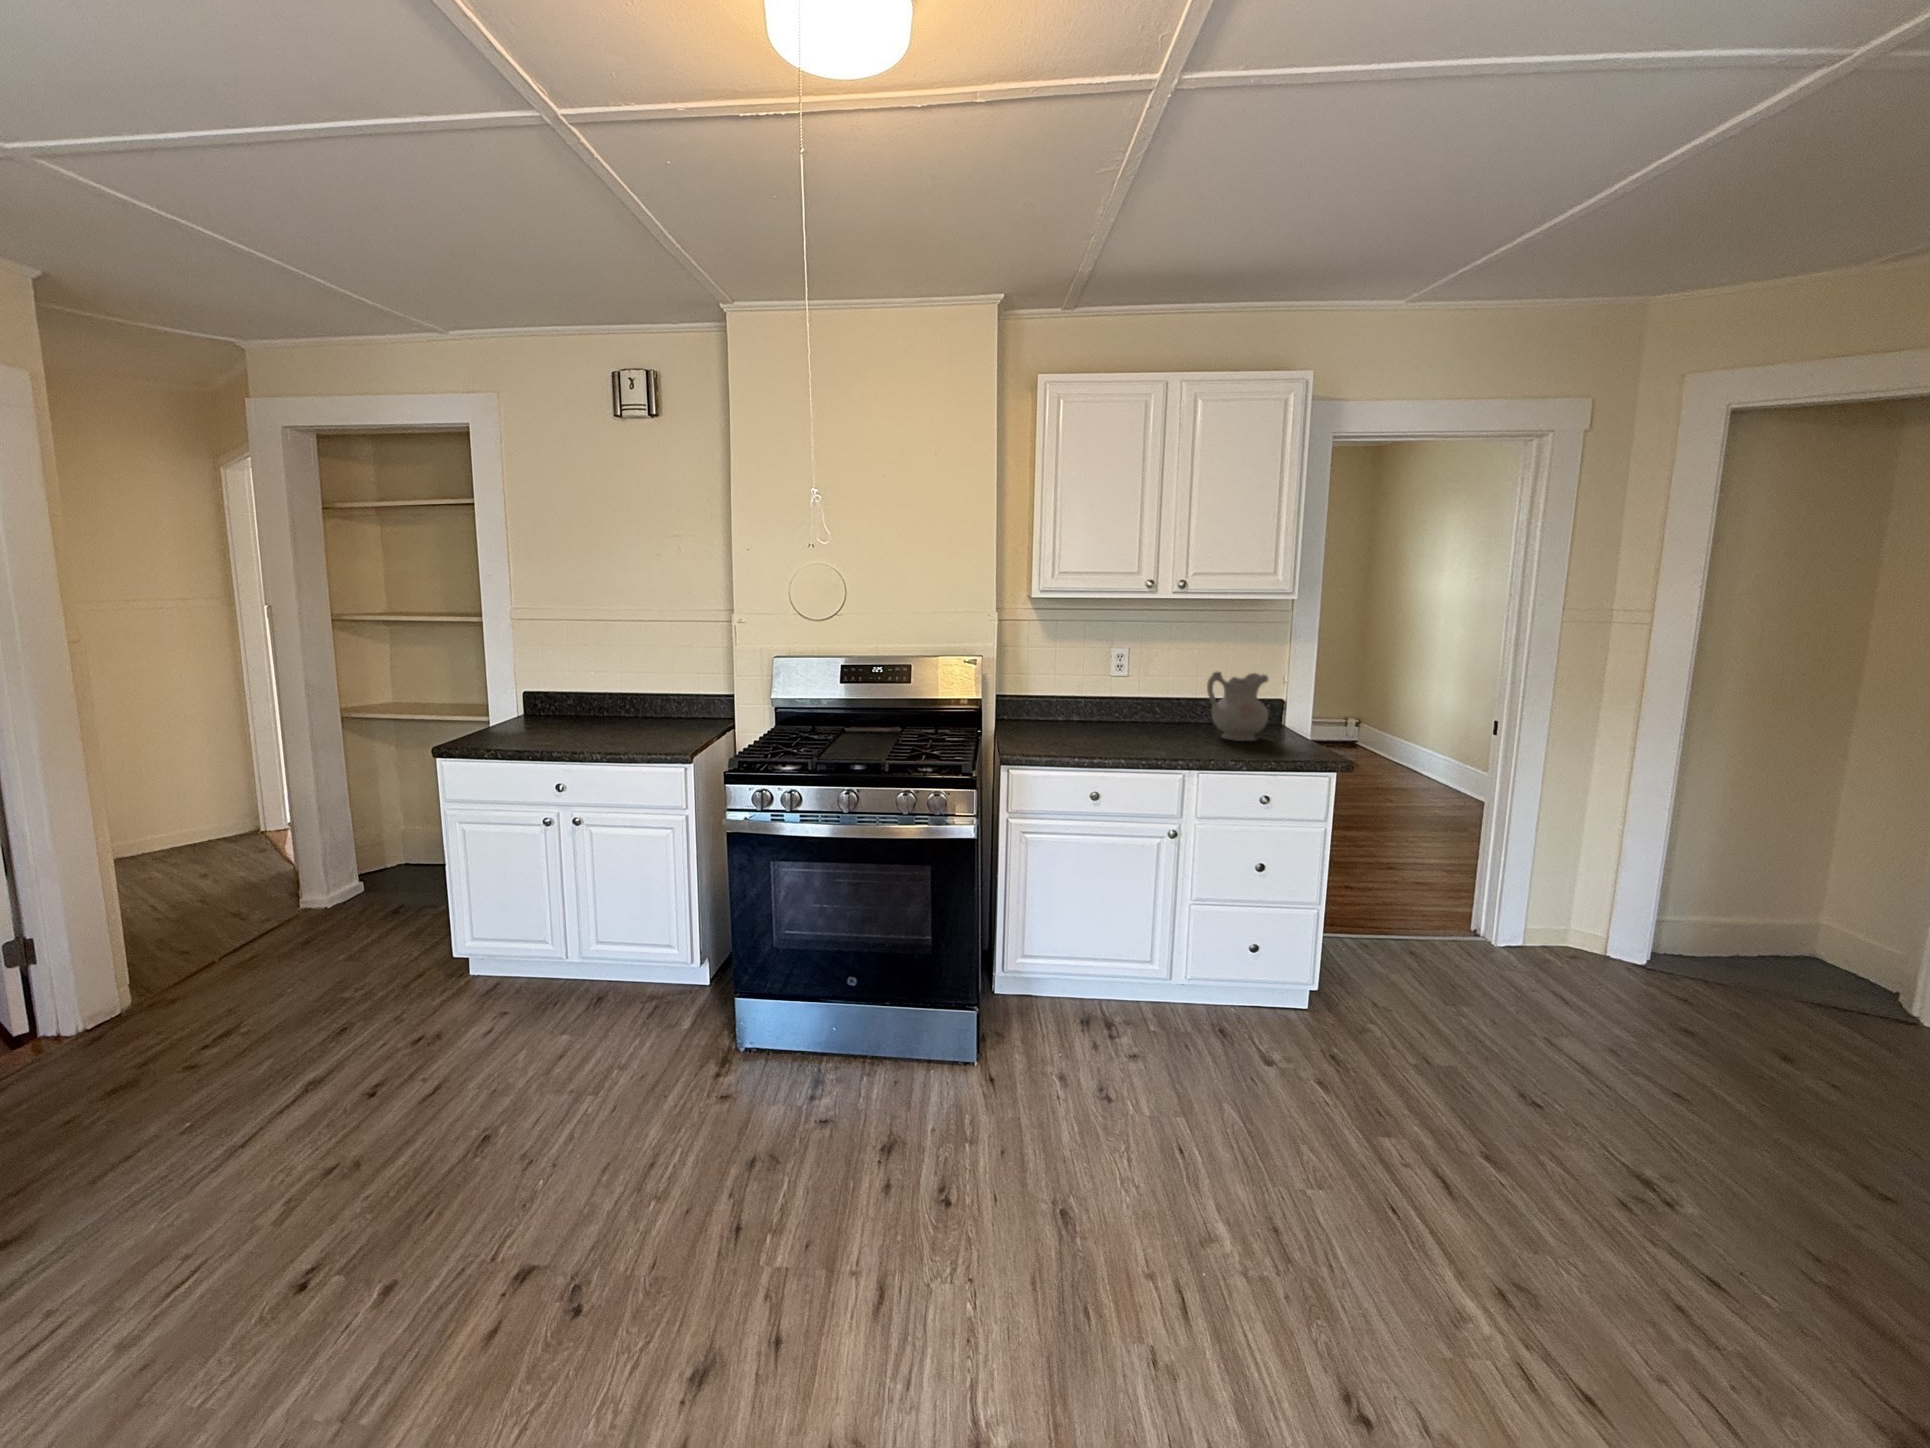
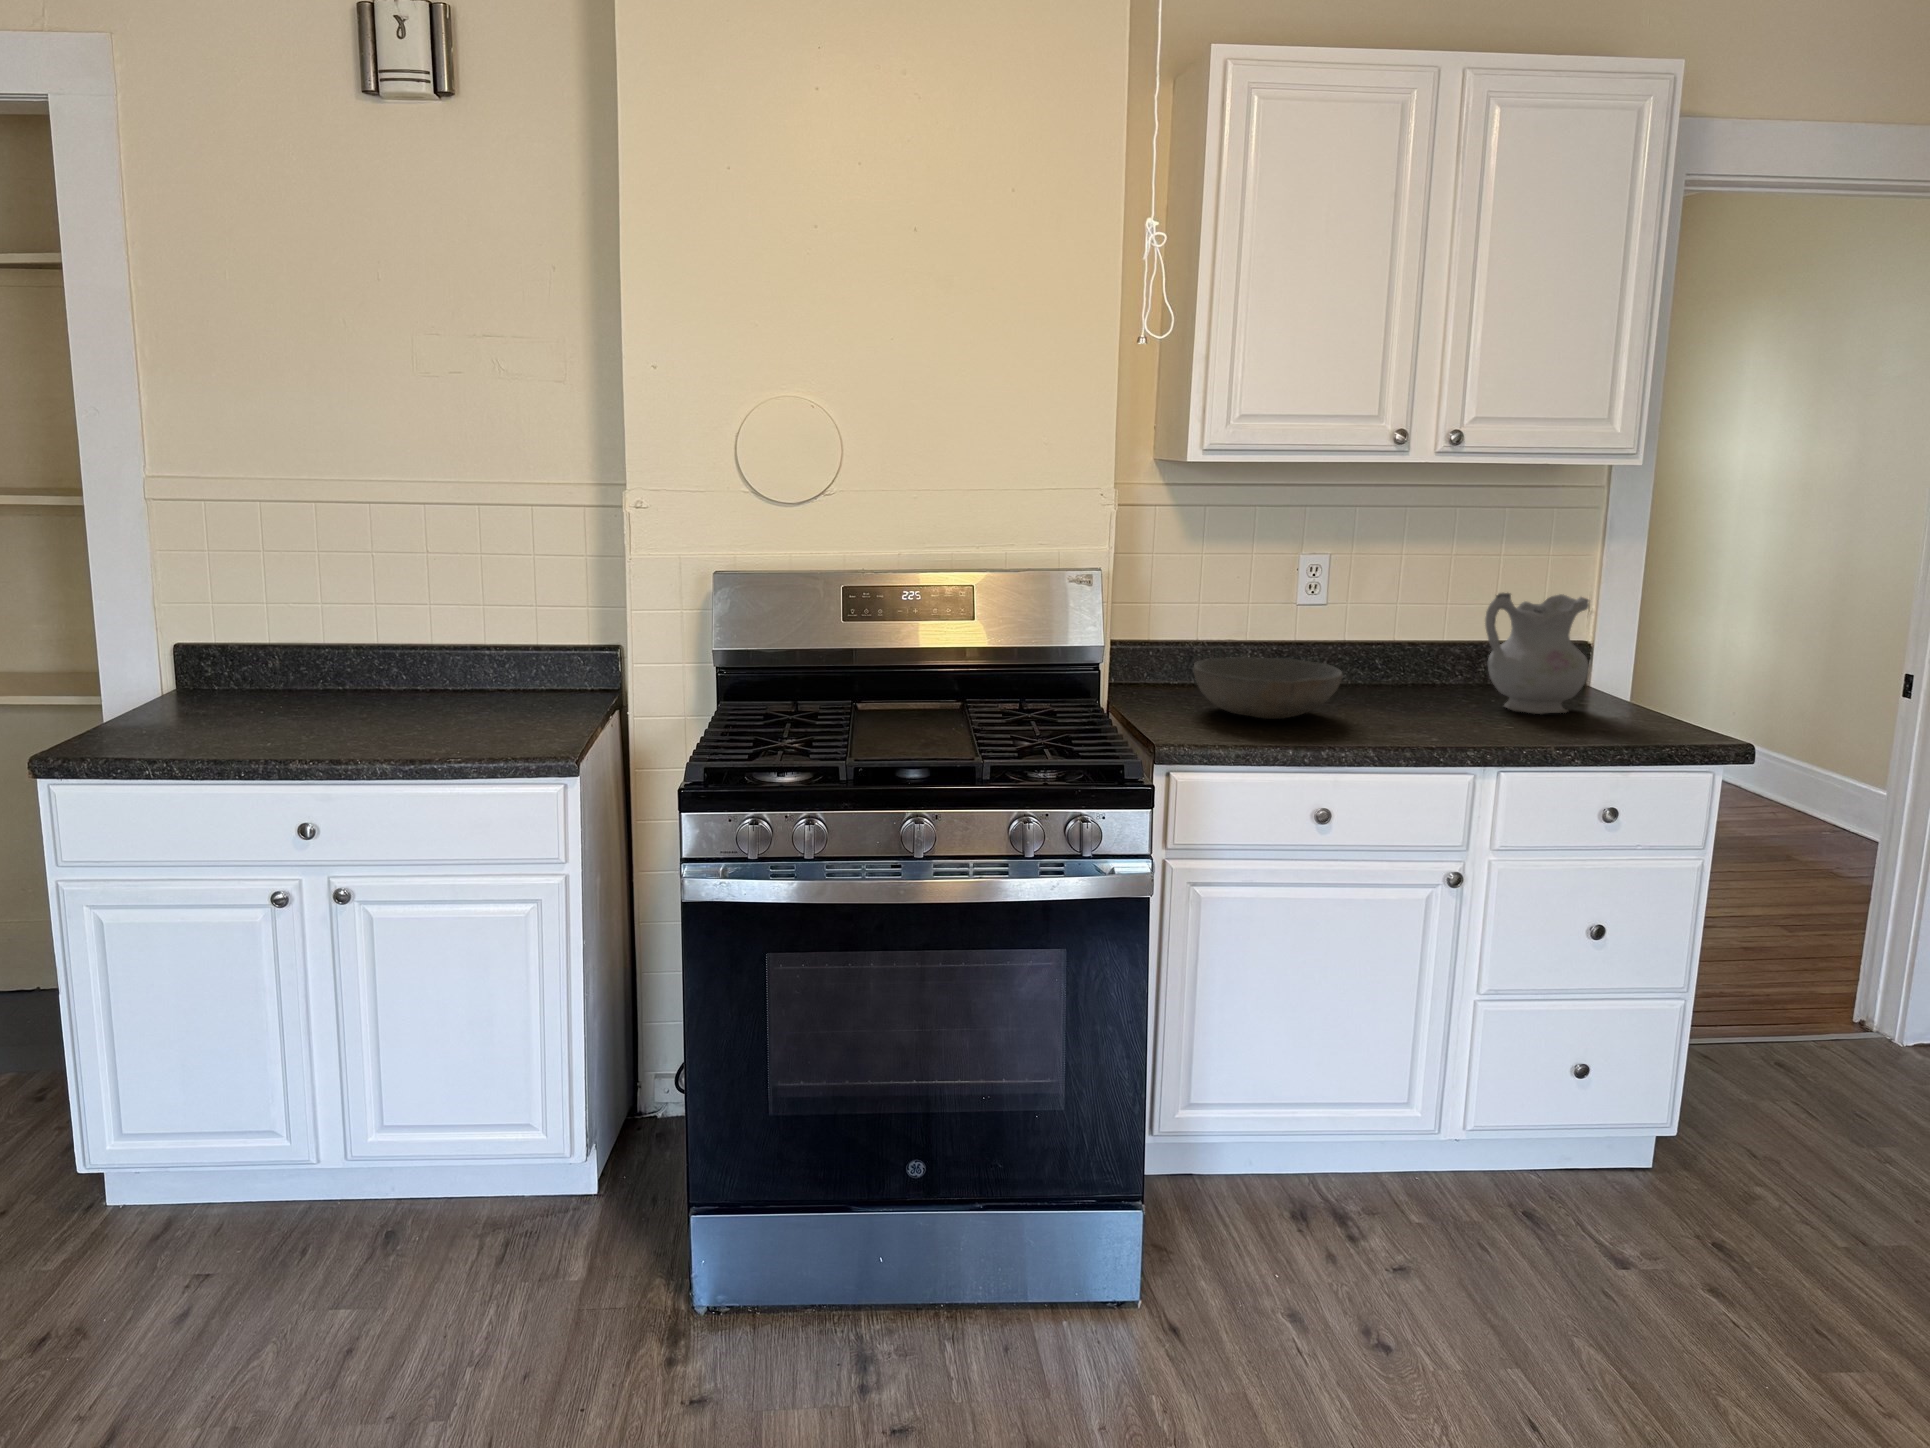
bowl: none [1037,706,1119,741] -> present [1194,657,1343,719]

